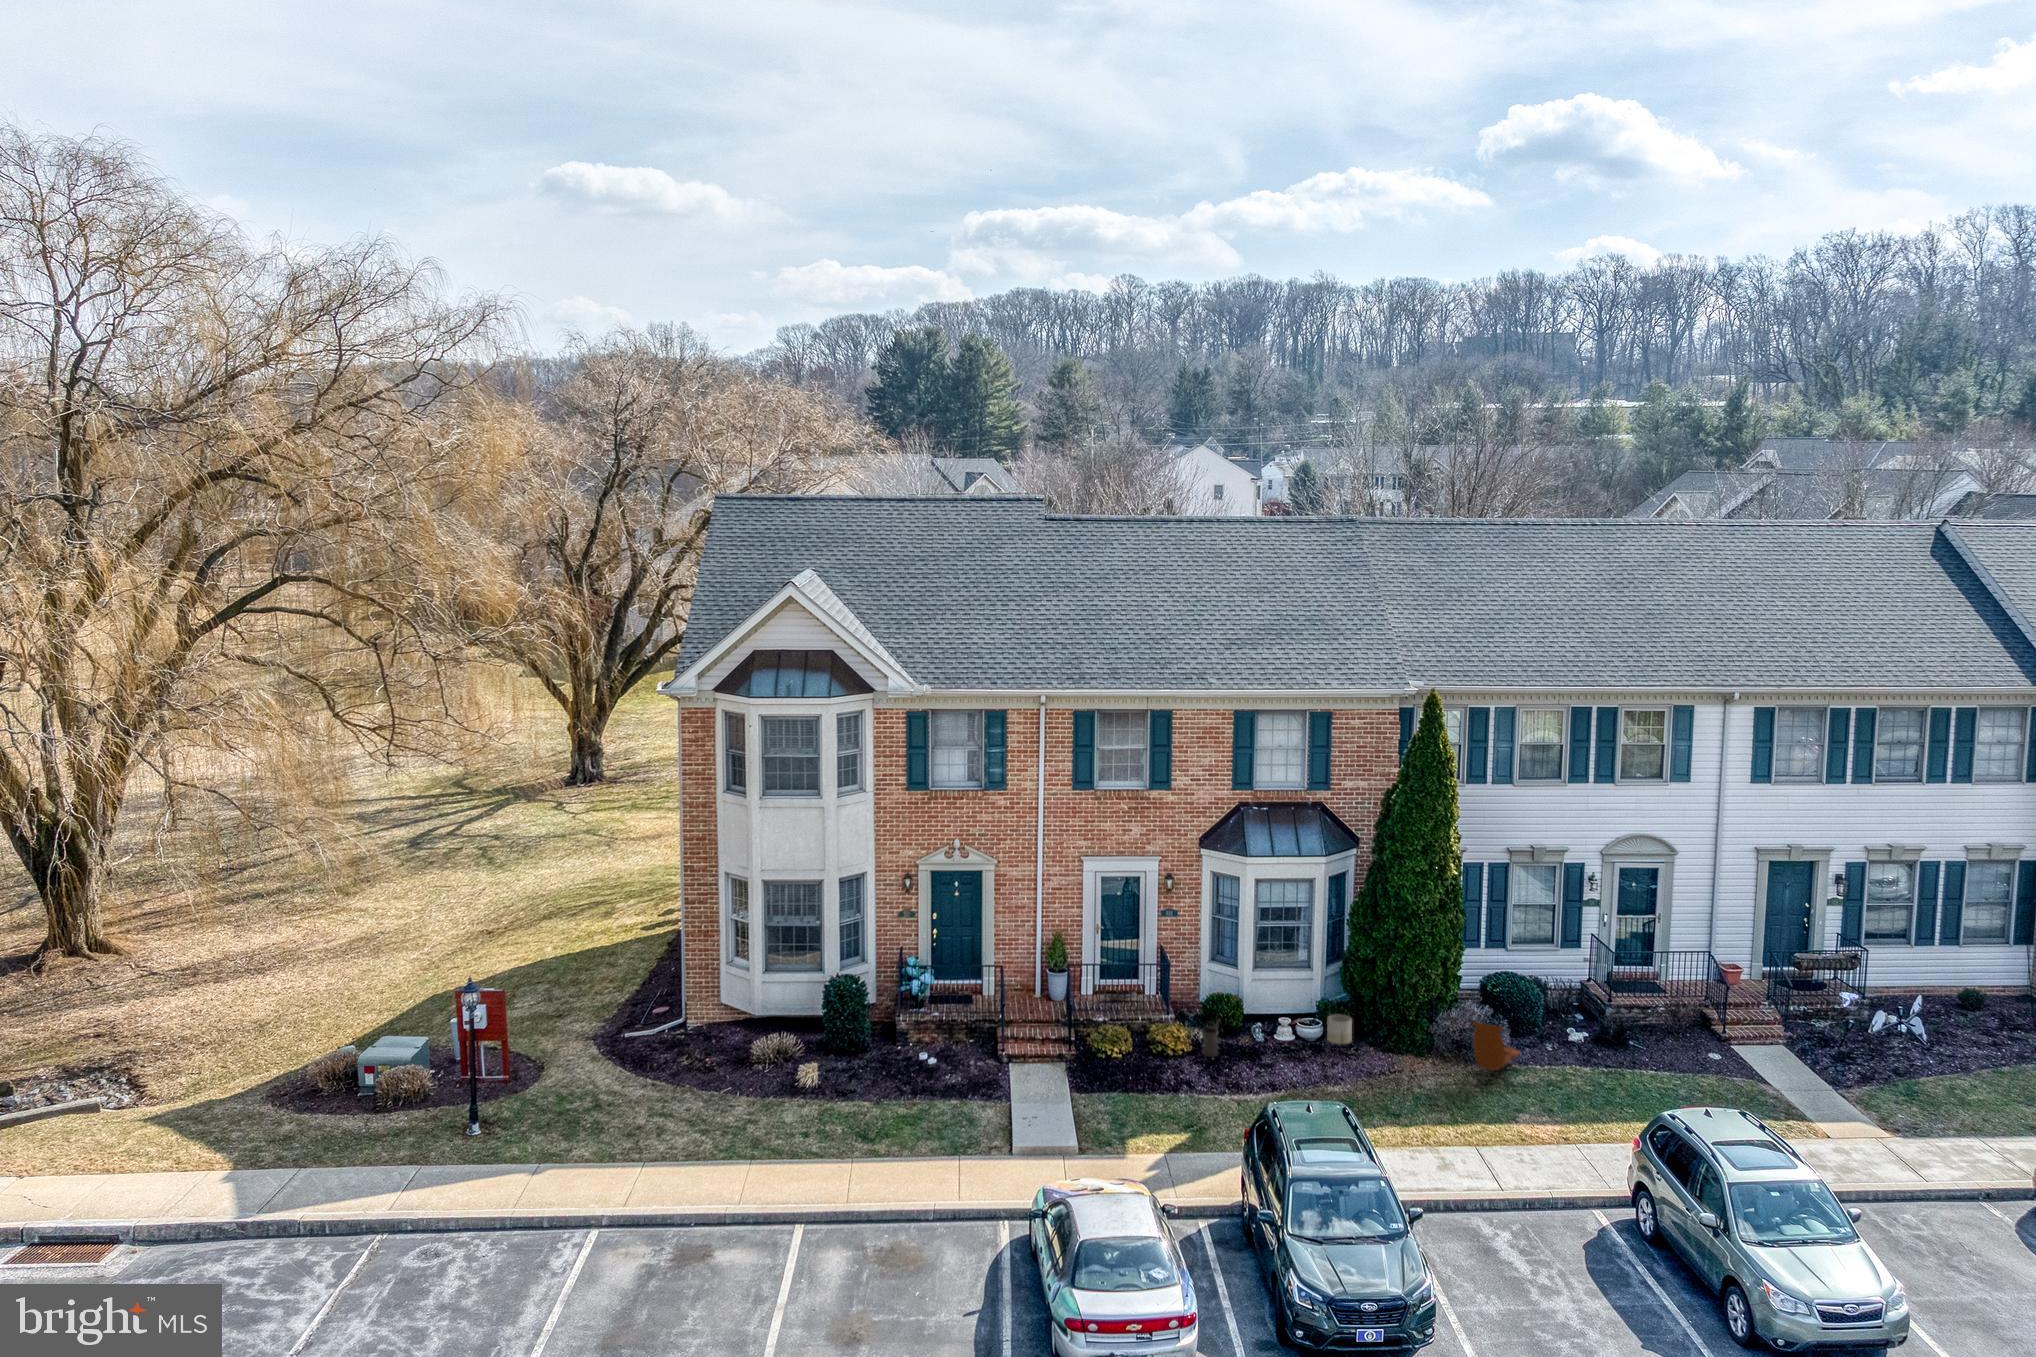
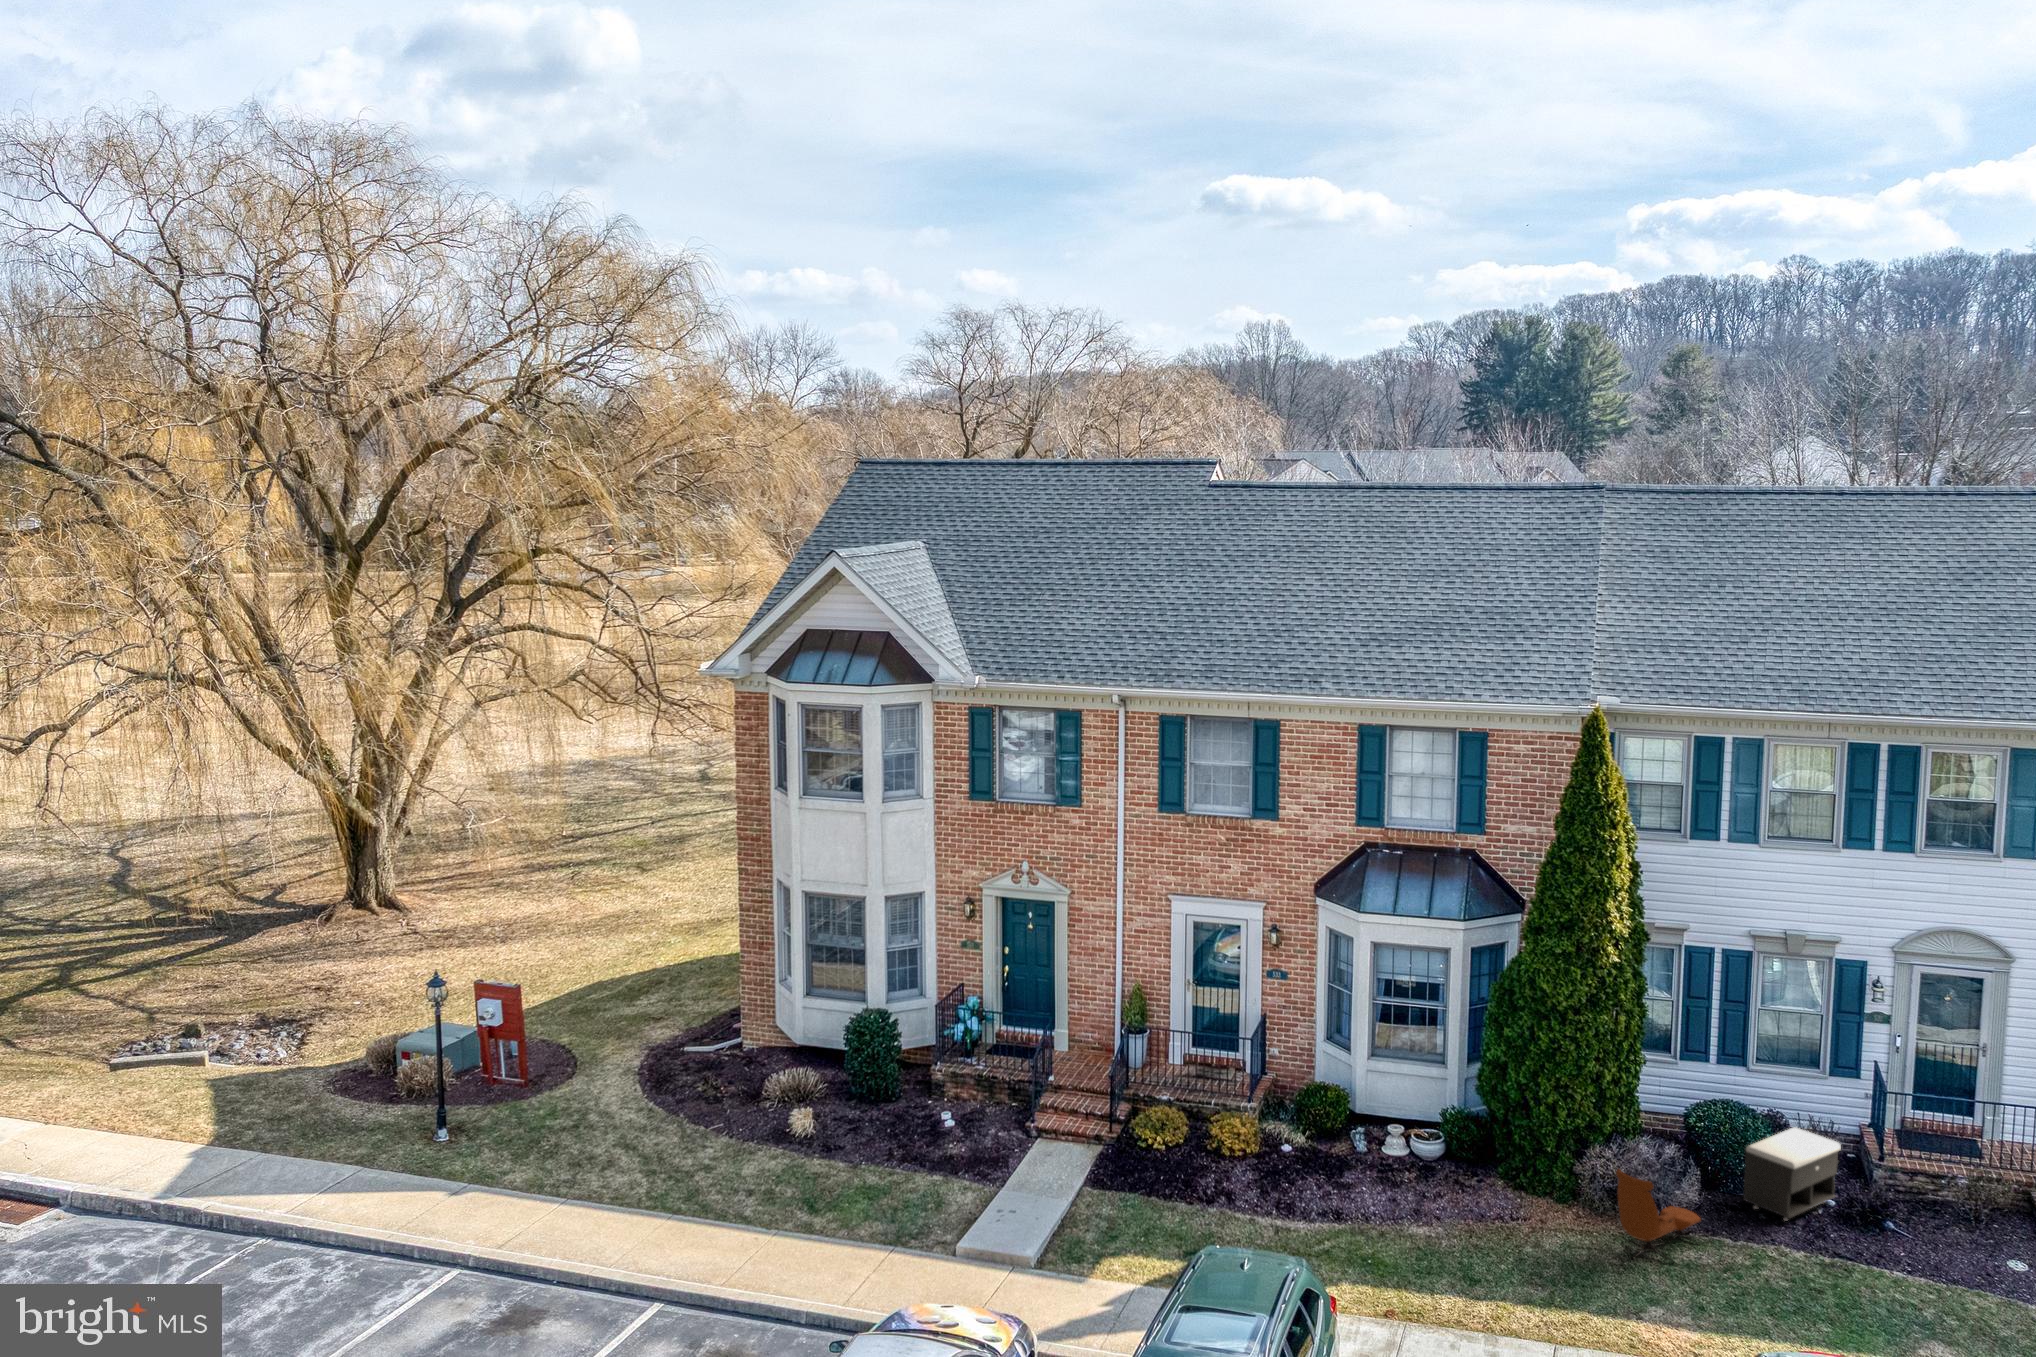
storage bench: none [1532,984,1589,1049] -> present [1743,1127,1841,1221]
planter: present [1327,1015,1352,1045] -> none [1446,1129,1478,1184]
watering can: present [1202,1020,1219,1057] -> none [1279,1114,1310,1162]

